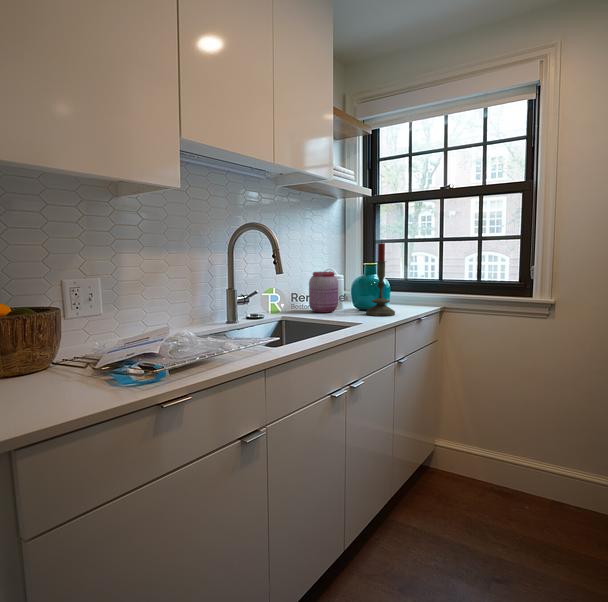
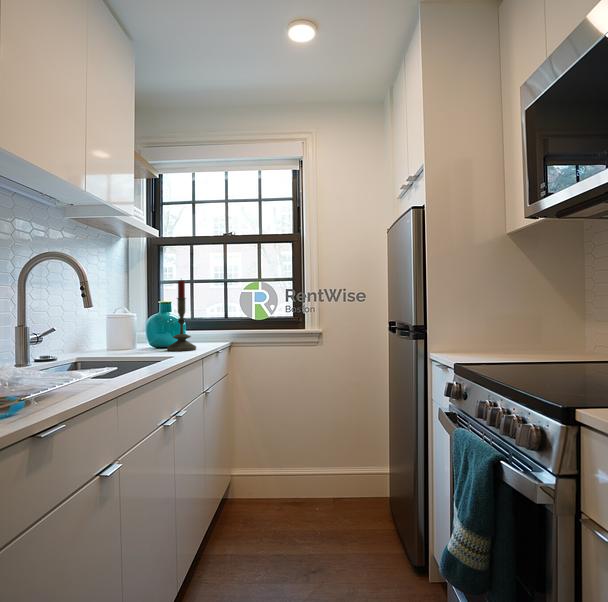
jar: present [309,272,338,313] -> none [102,310,135,353]

